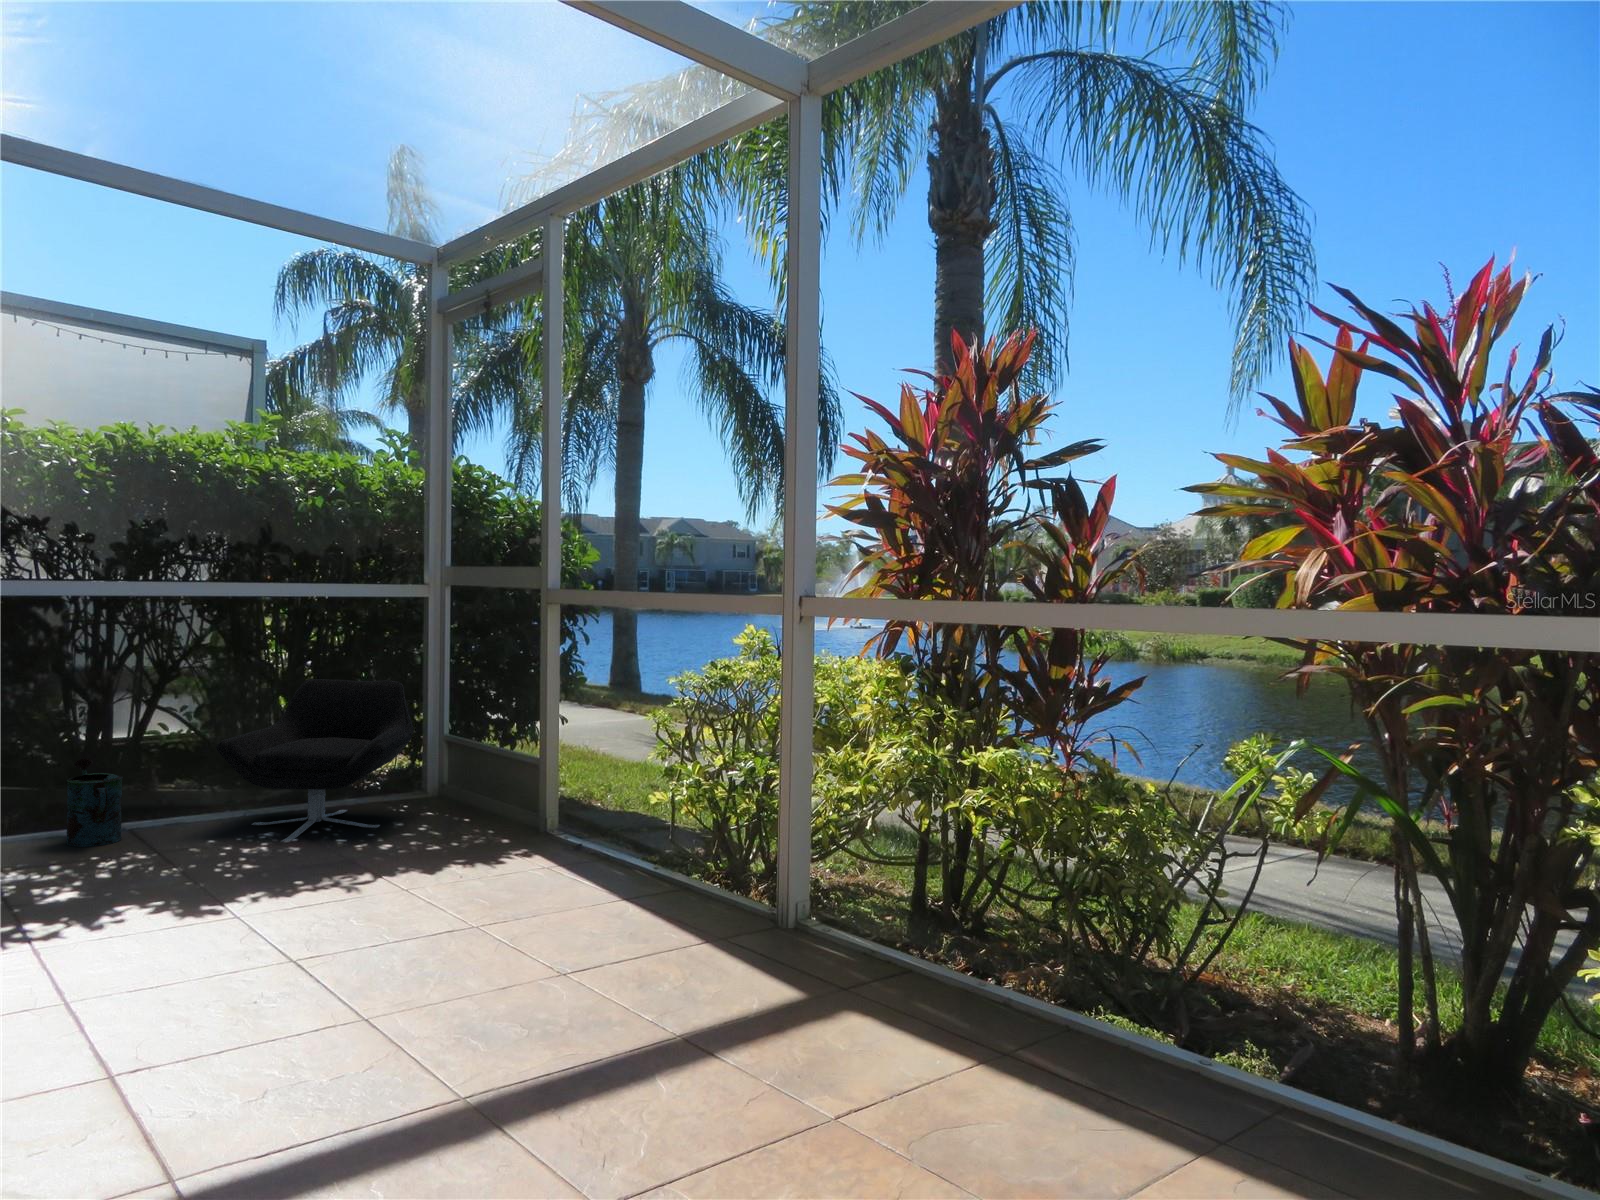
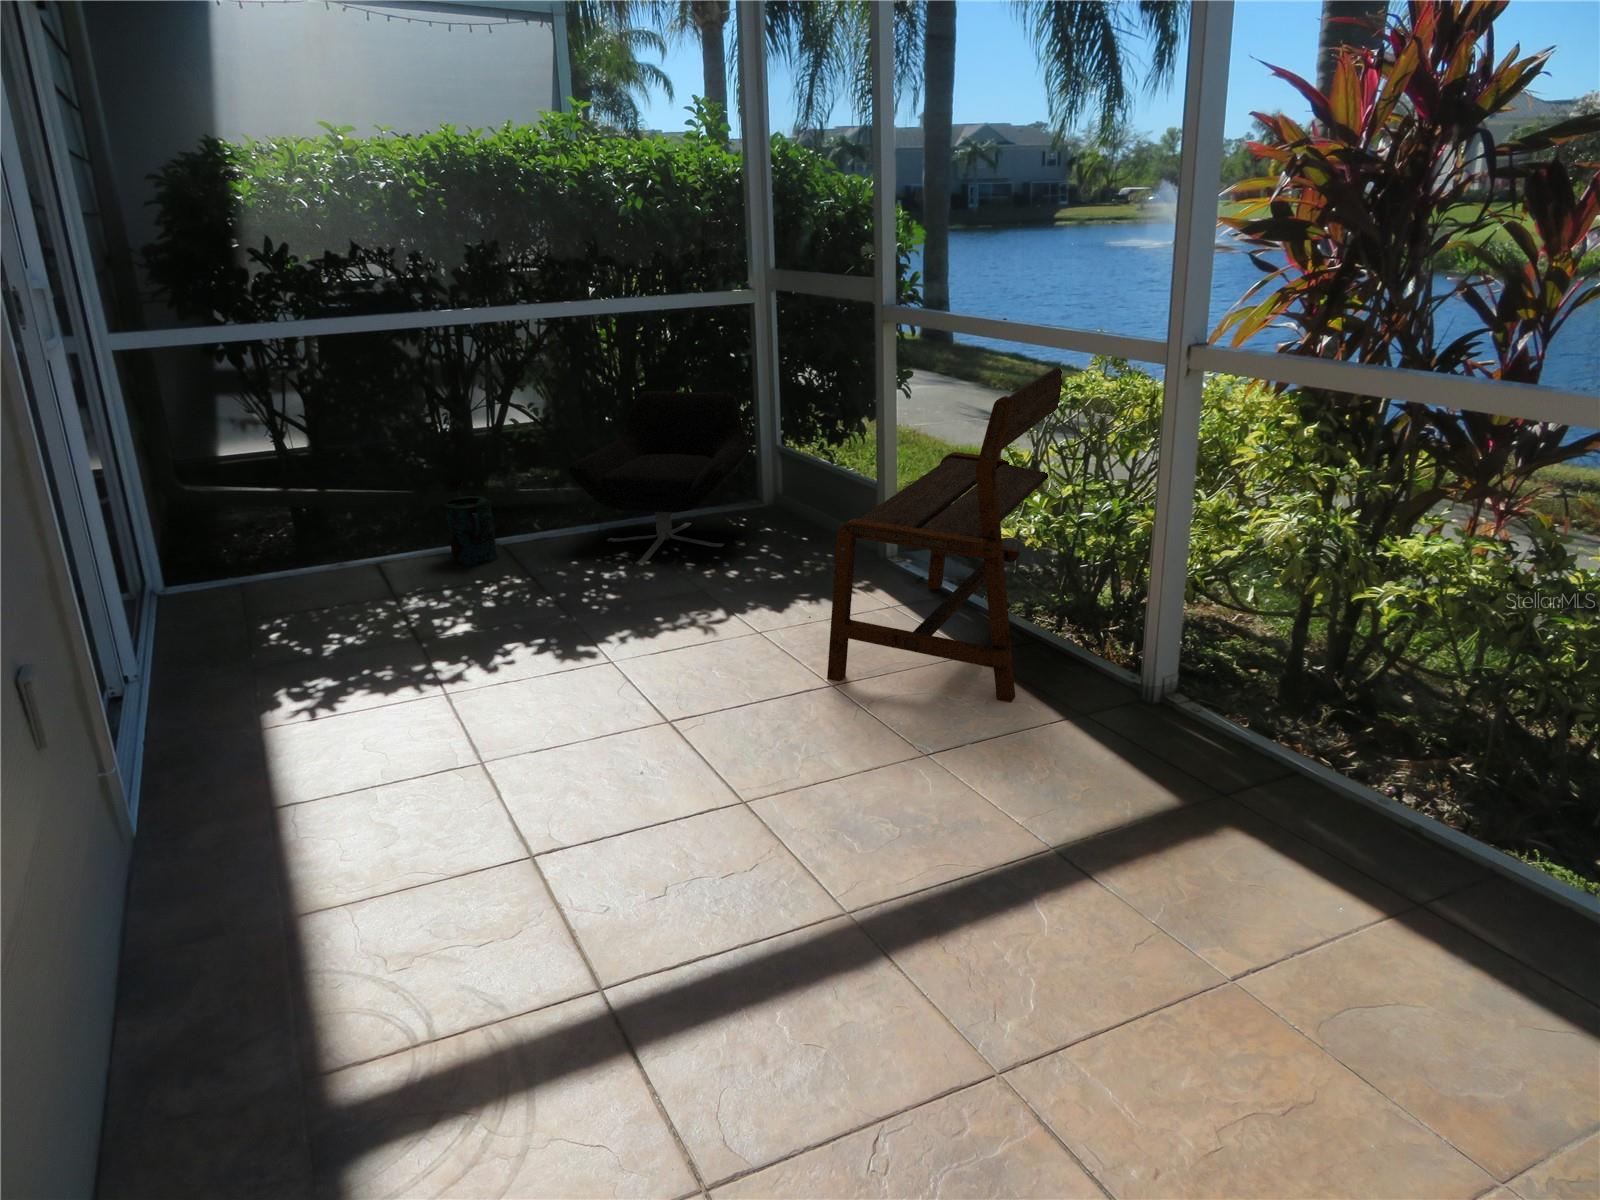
bench: none [474,628,725,933] -> present [827,366,1062,702]

